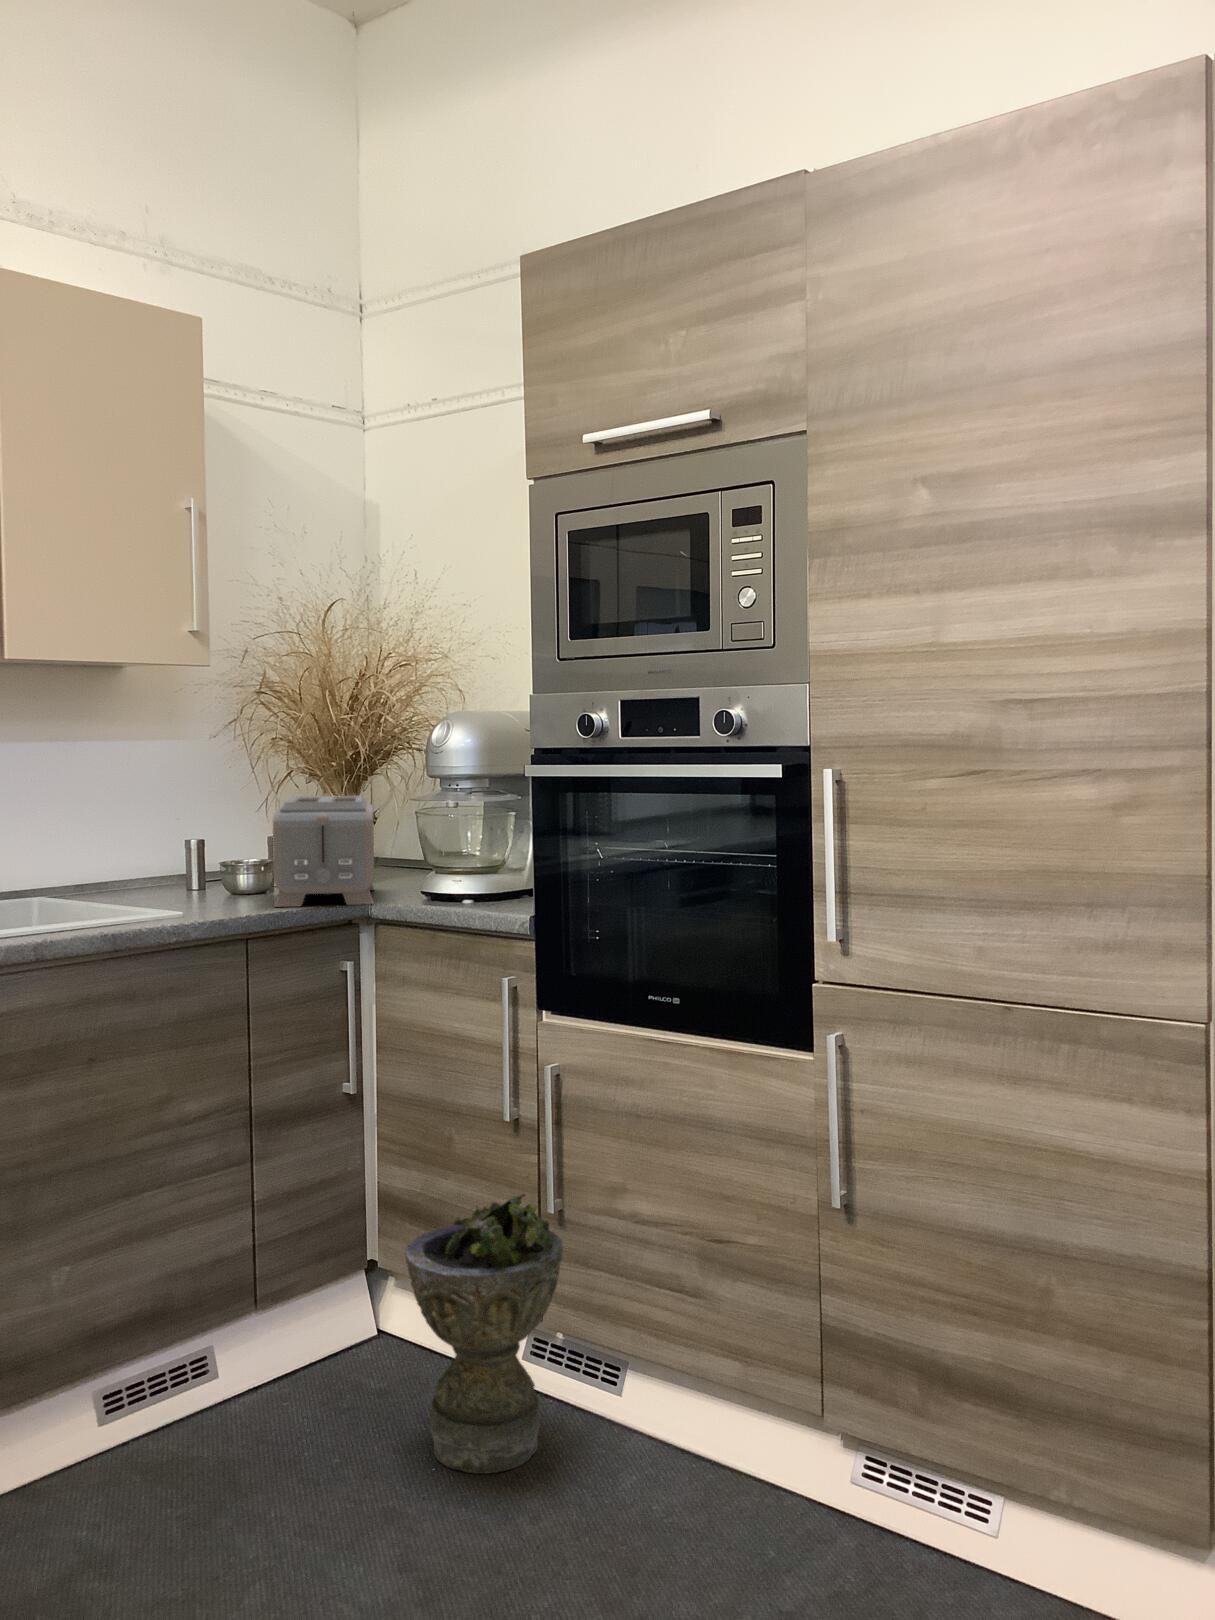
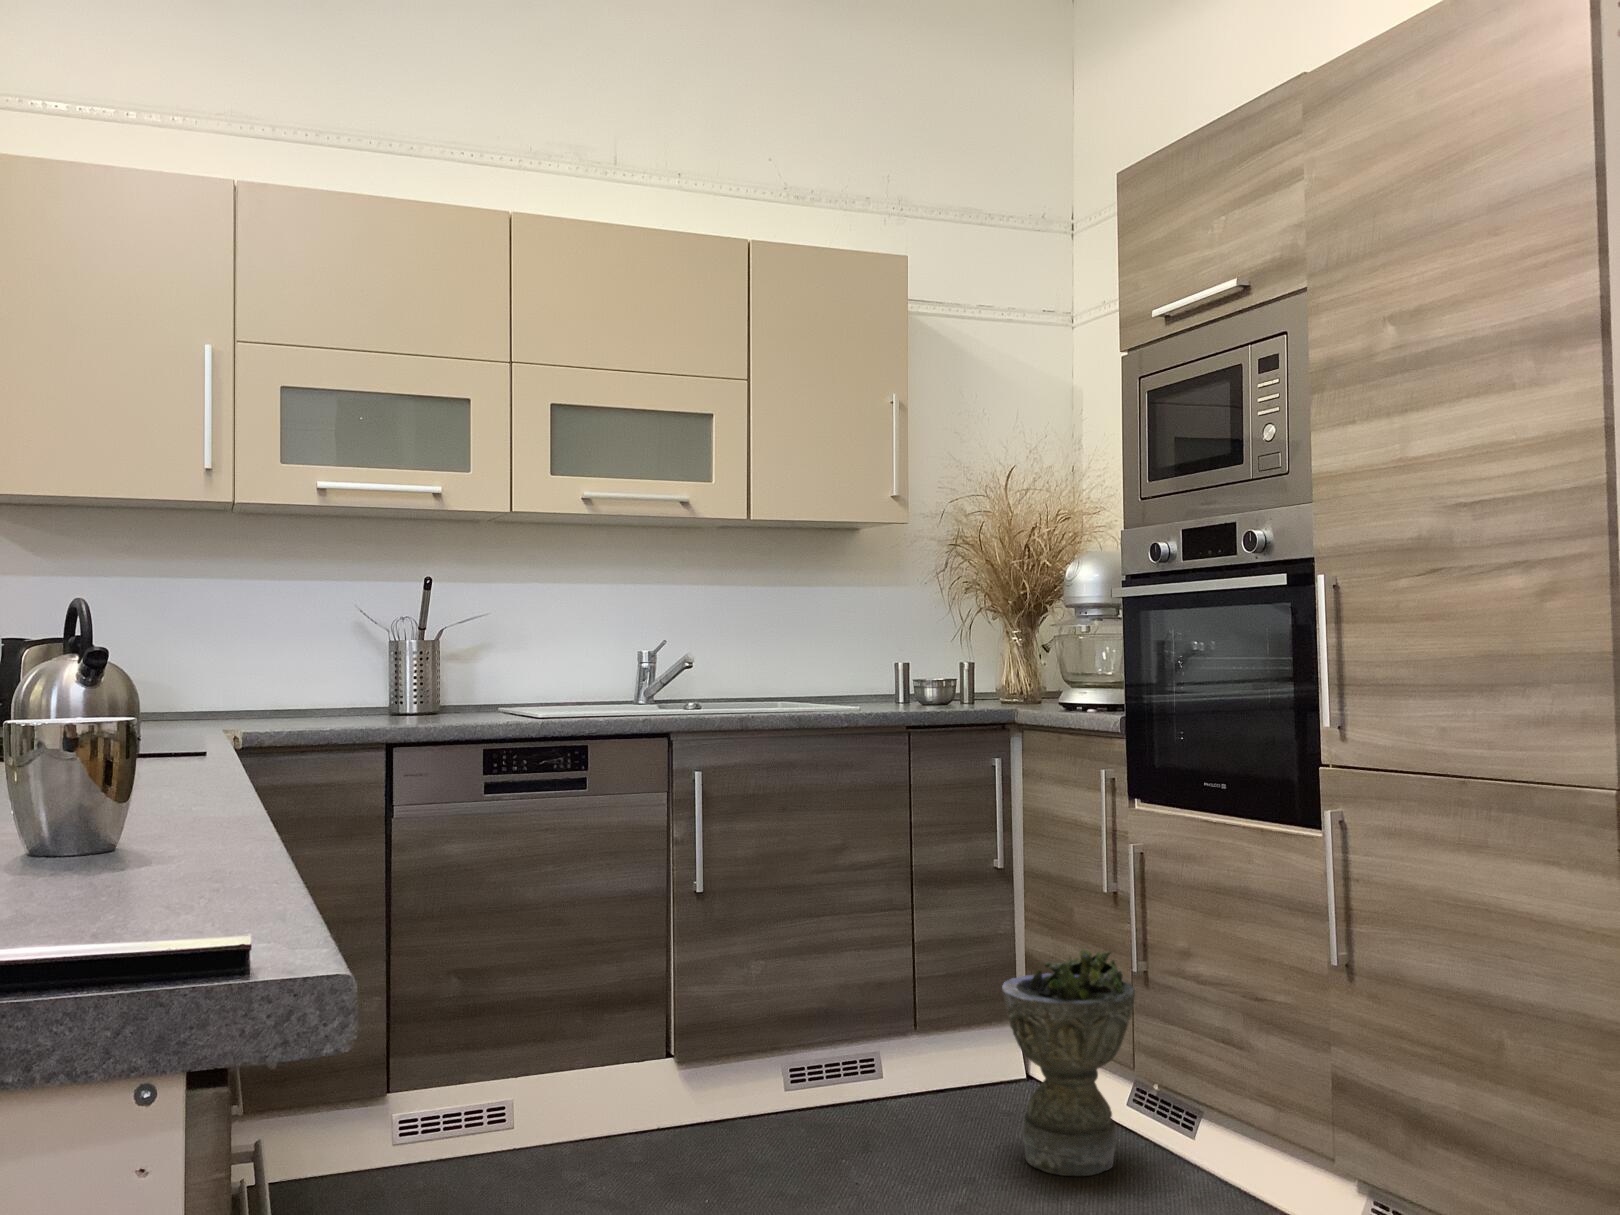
toaster: present [273,796,374,907] -> none [935,626,1036,710]

